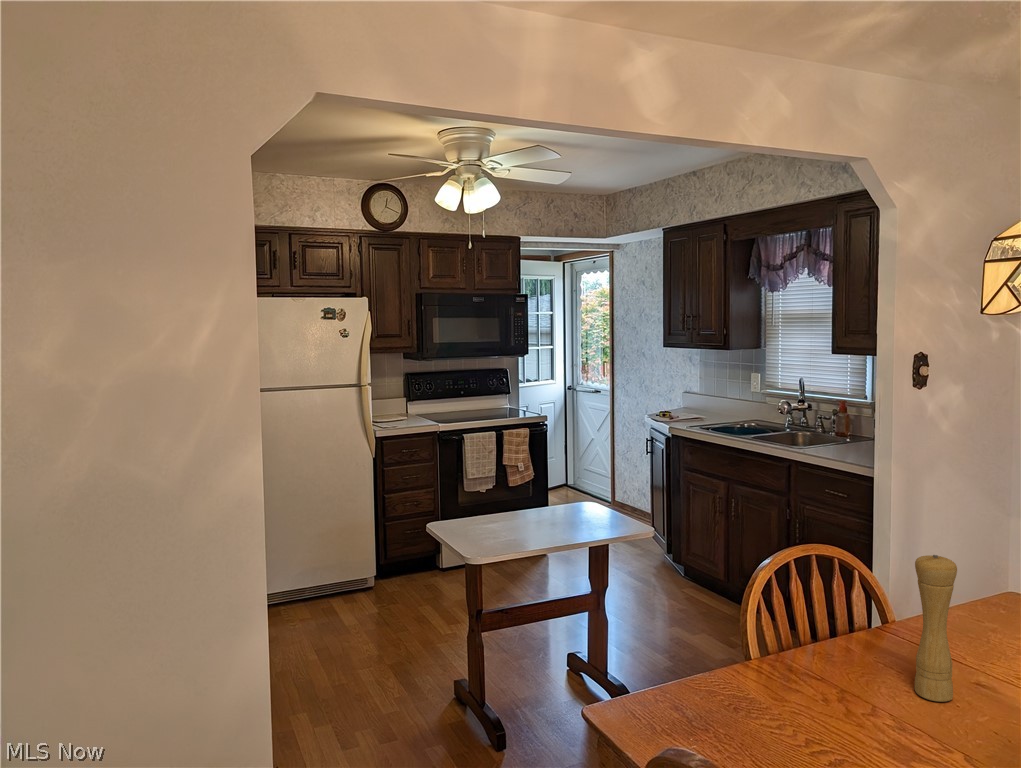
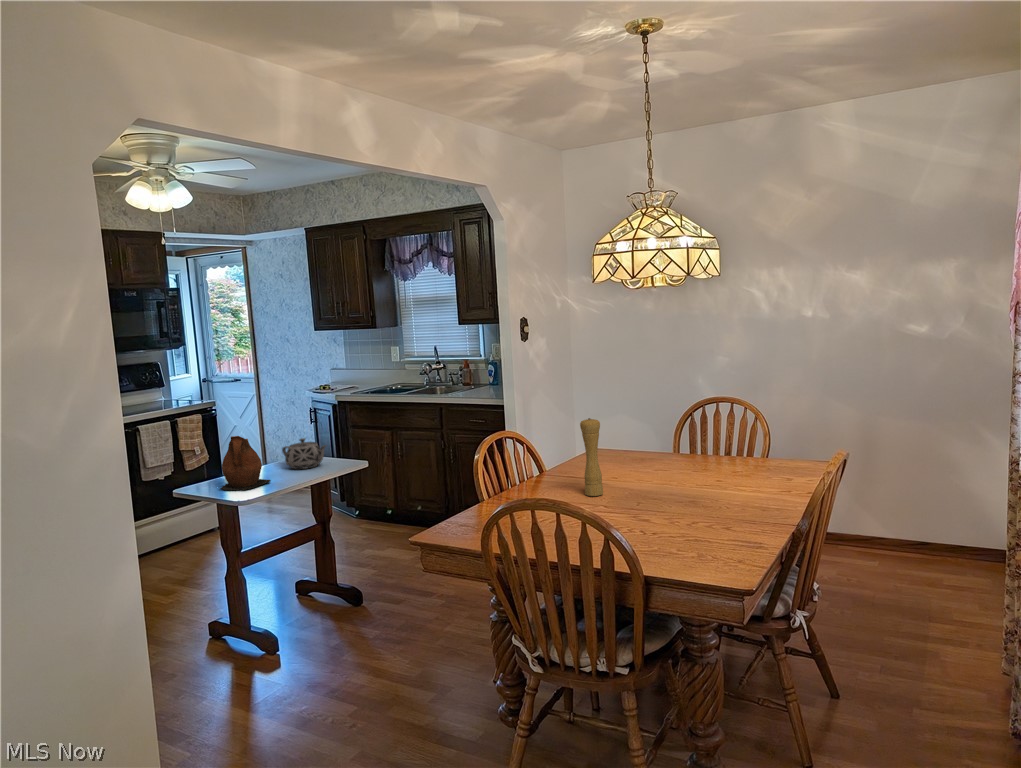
ceramic pitcher: none [459,471,518,537] -> present [220,436,271,490]
teapot: none [552,482,597,520] -> present [282,438,326,469]

